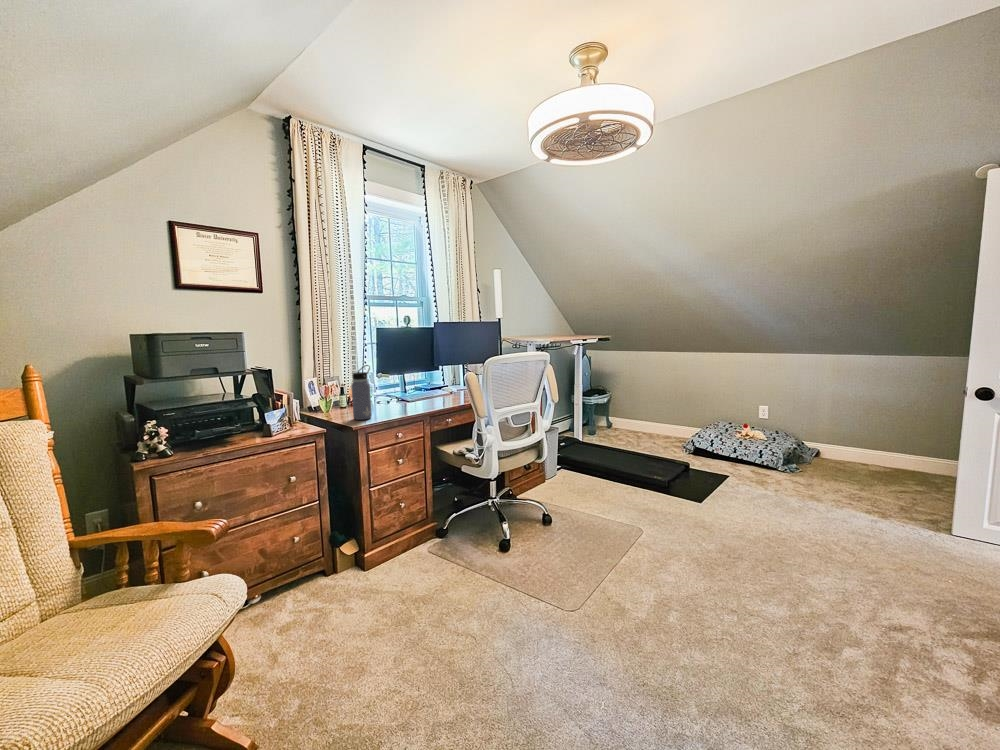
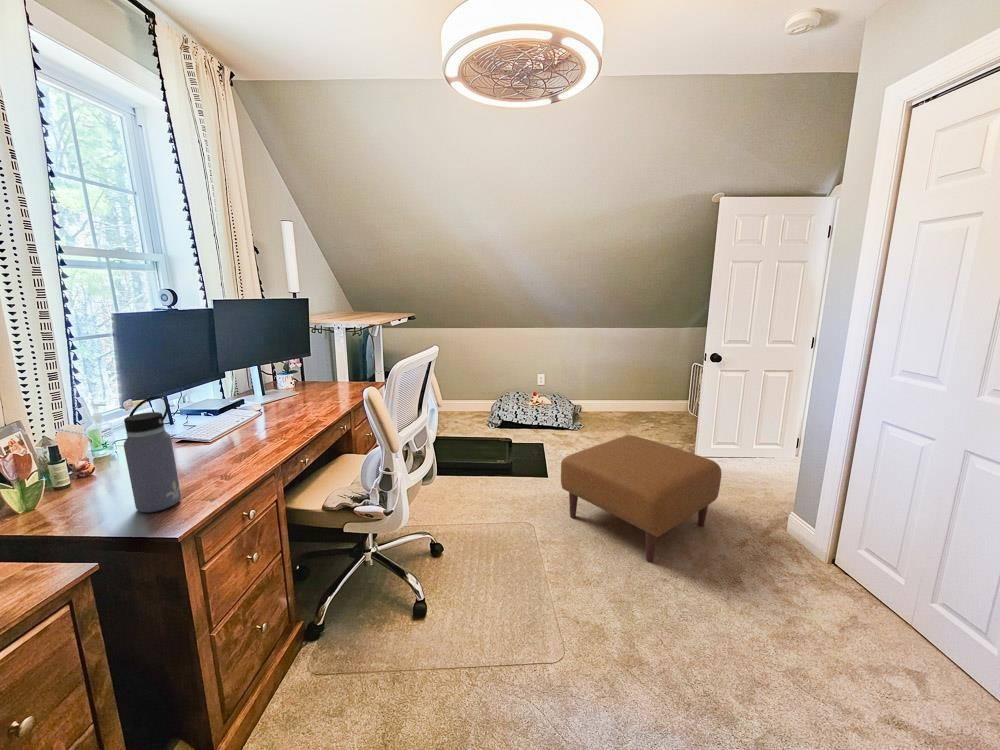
ottoman: none [678,470,887,596] -> present [561,435,722,562]

